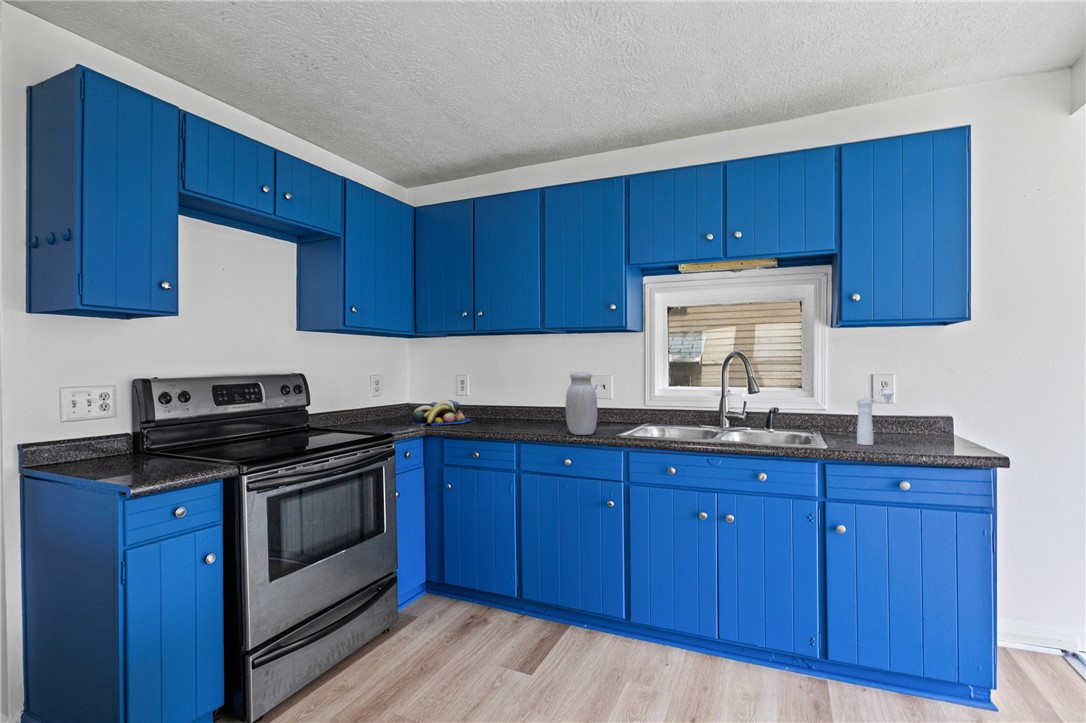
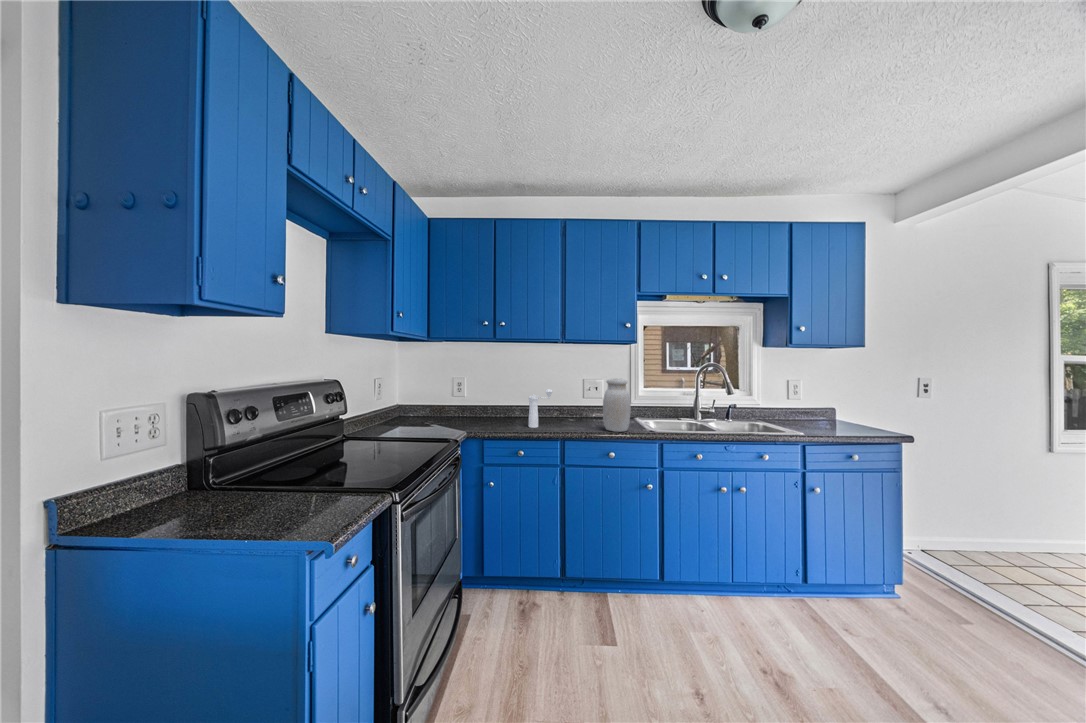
pepper mill: present [857,390,894,445] -> present [528,389,553,428]
fruit bowl: present [412,400,471,425] -> none [430,402,486,428]

